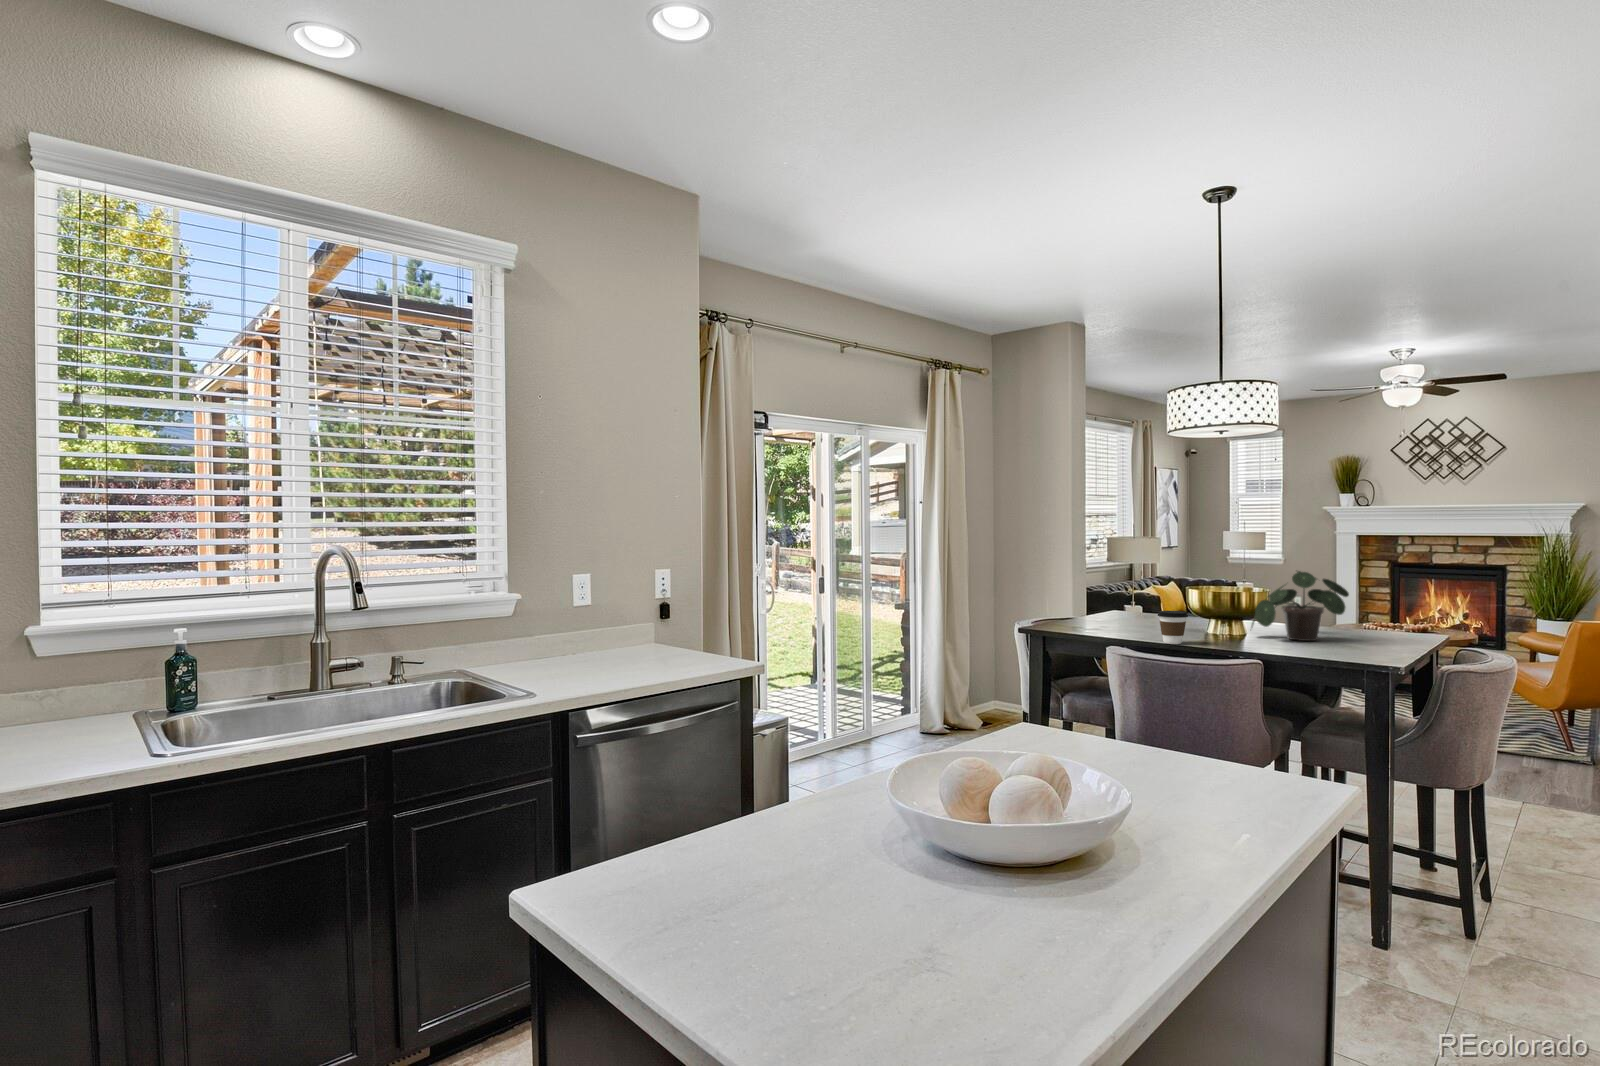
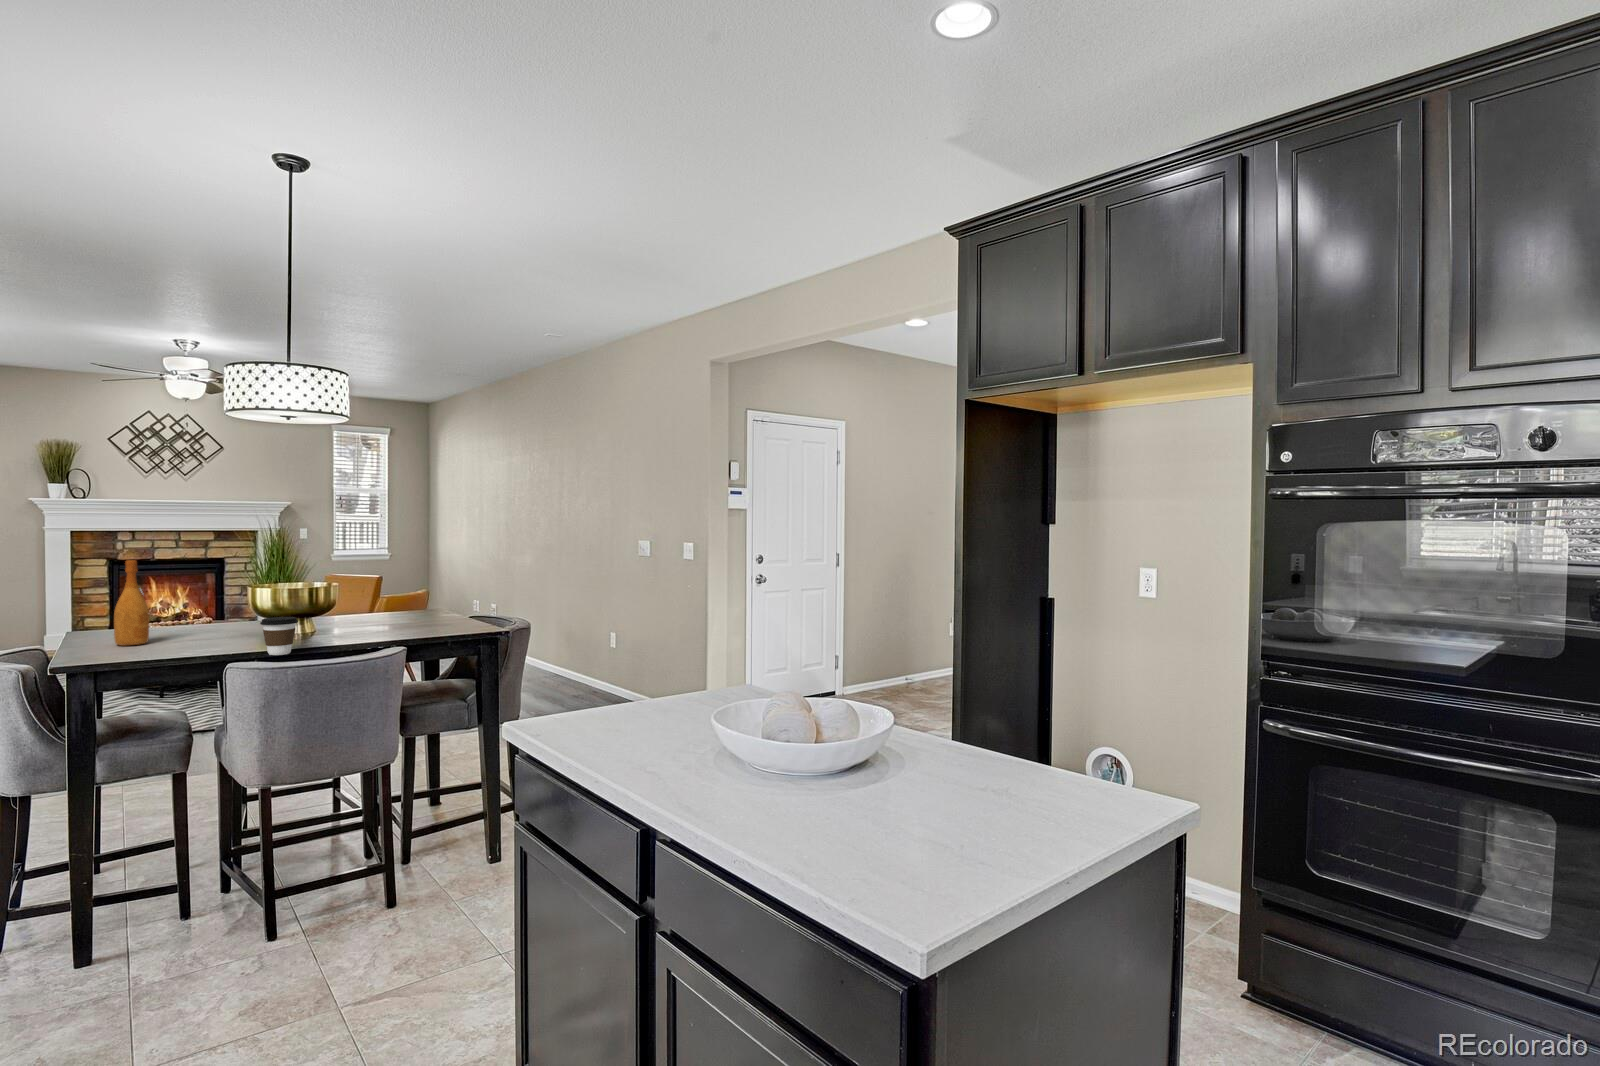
wine bottle: none [1116,556,1139,623] -> present [114,560,149,646]
potted plant: present [1251,571,1349,641] -> none [316,565,410,632]

